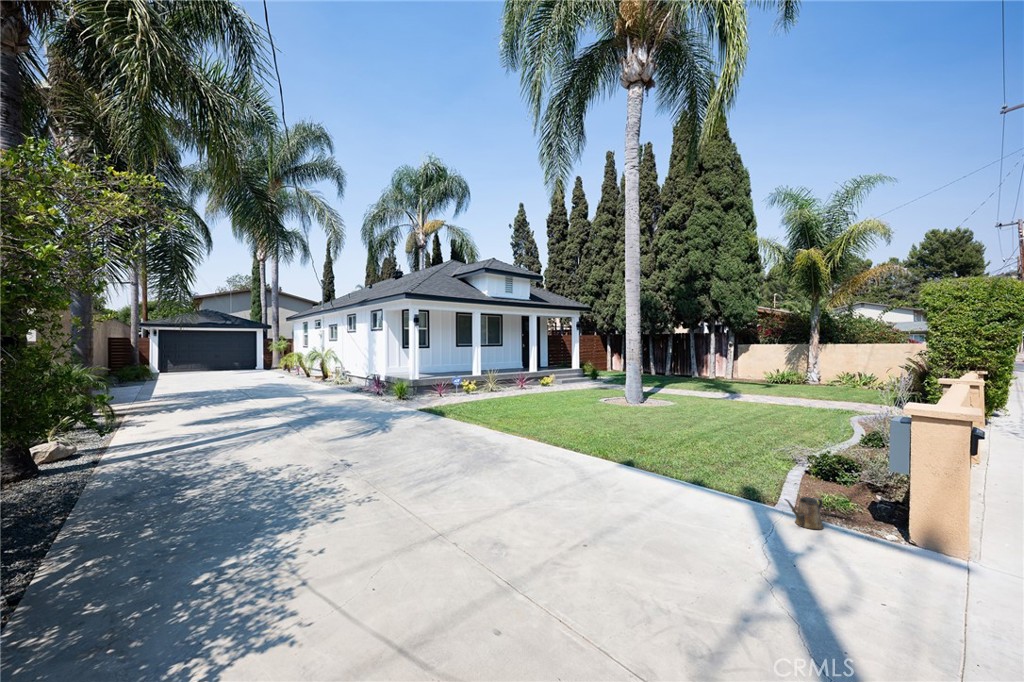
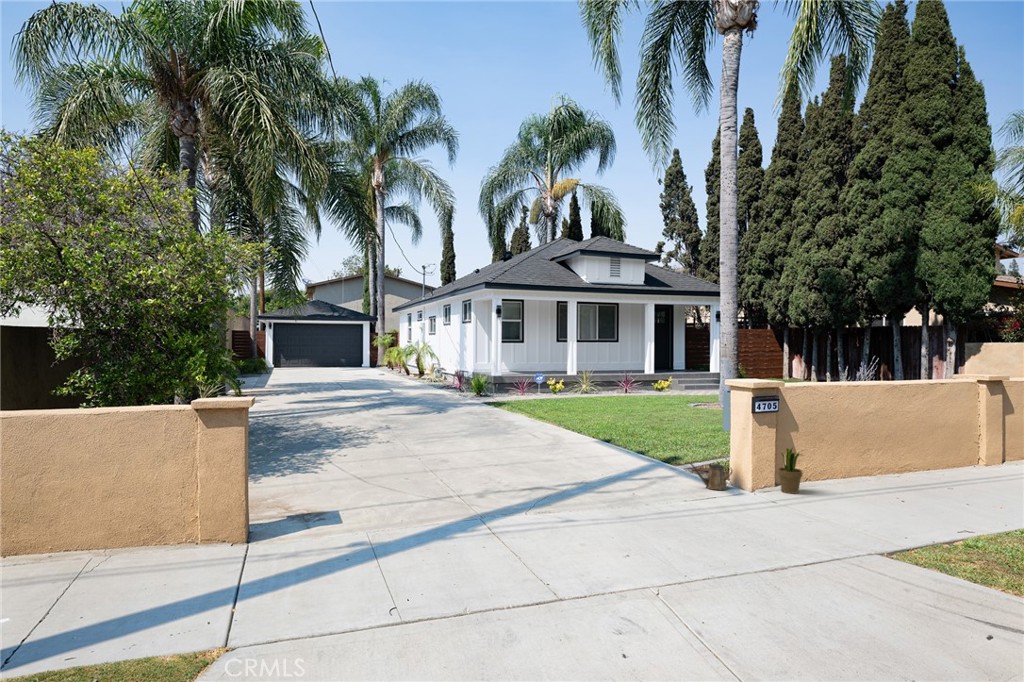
potted plant: none [859,470,896,523] -> present [778,448,802,494]

